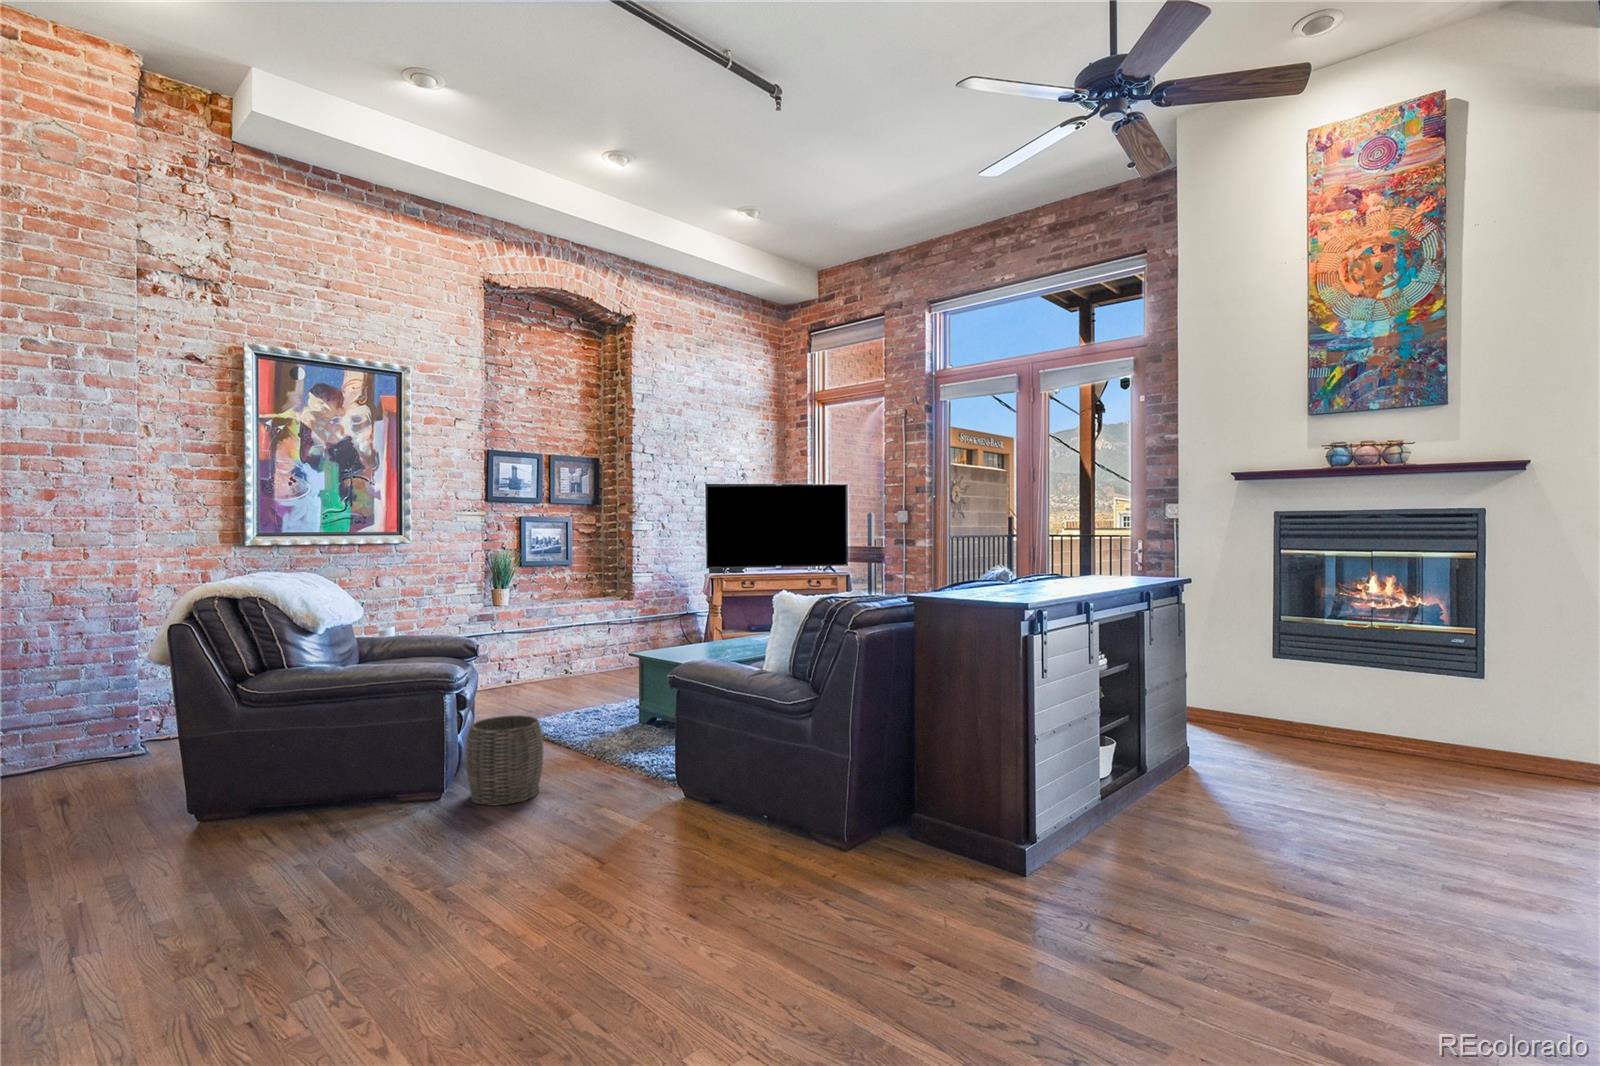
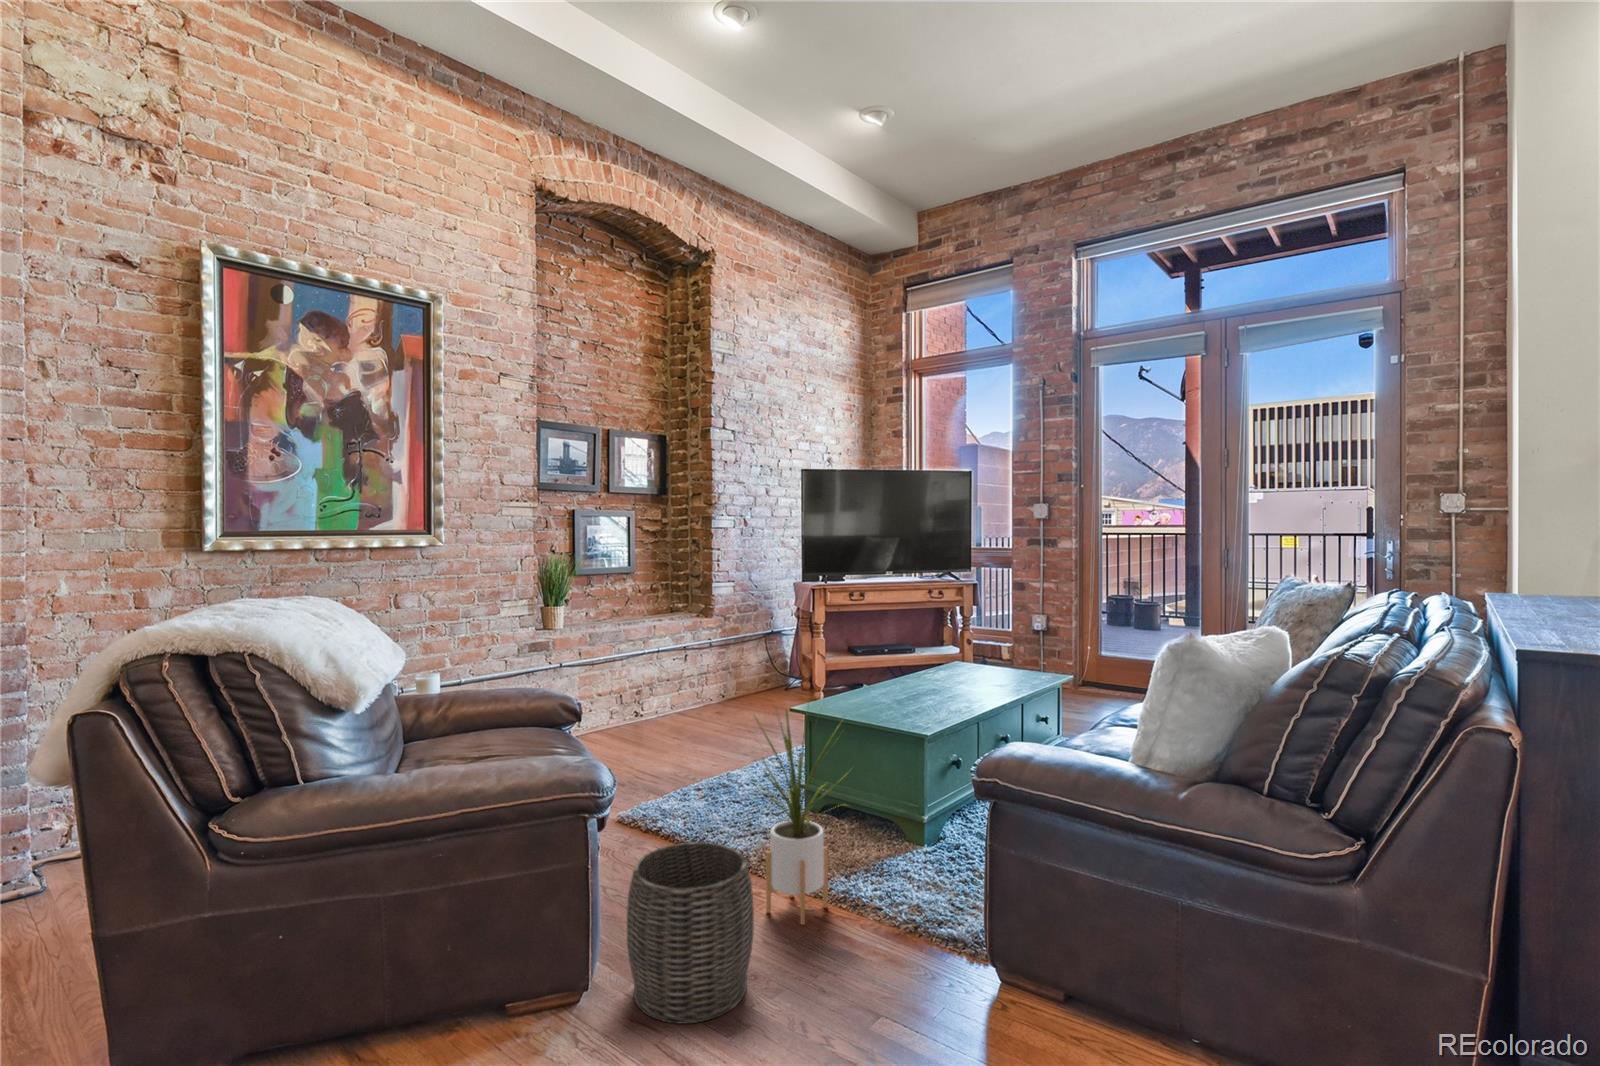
house plant: none [559,635,631,773] -> present [755,711,839,925]

